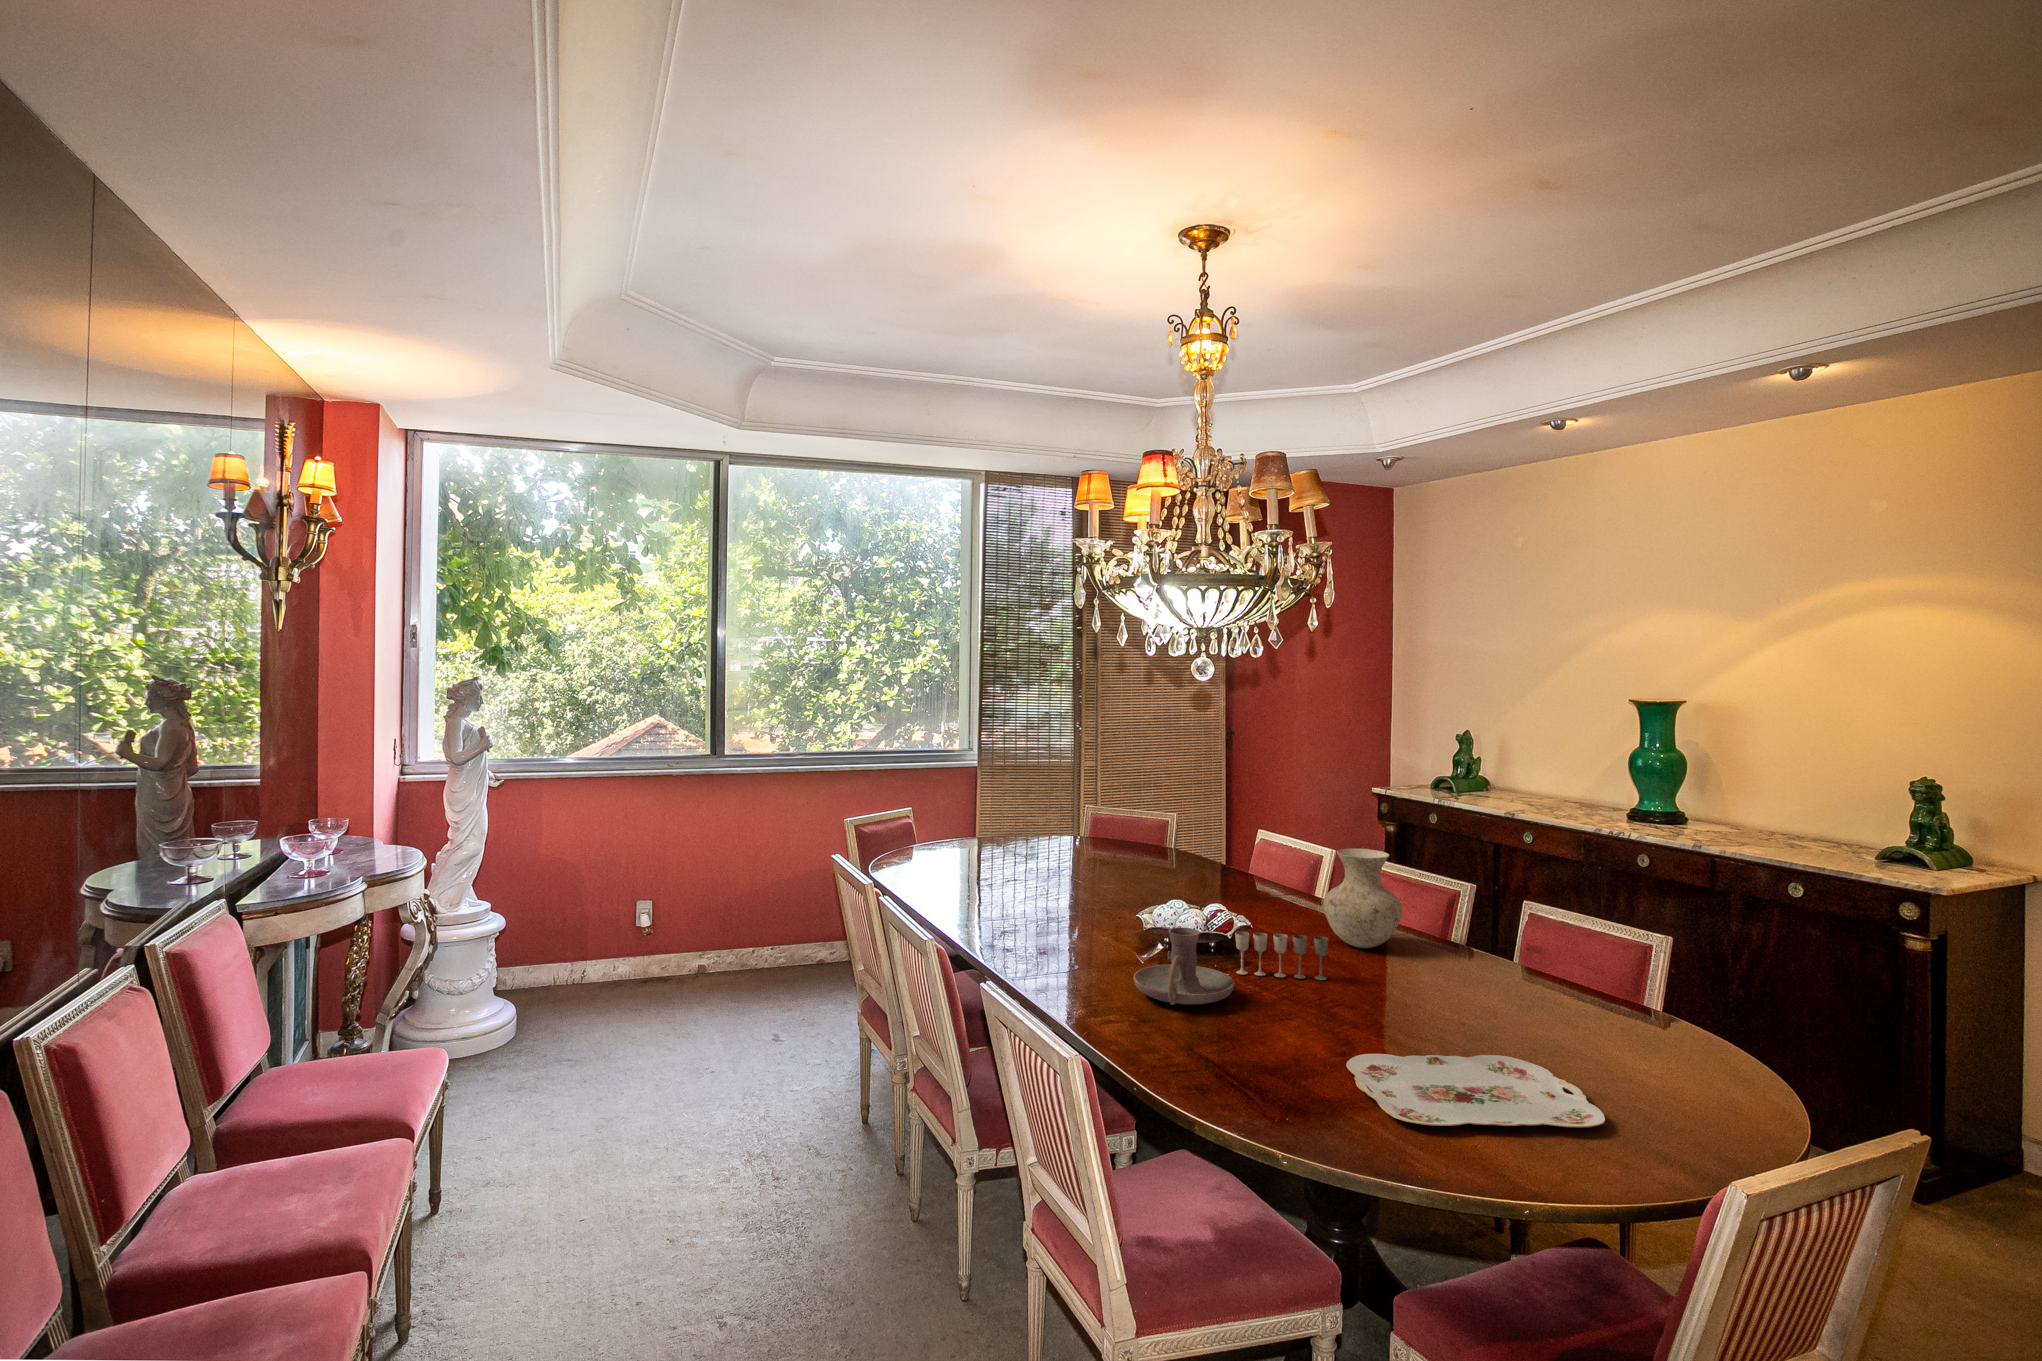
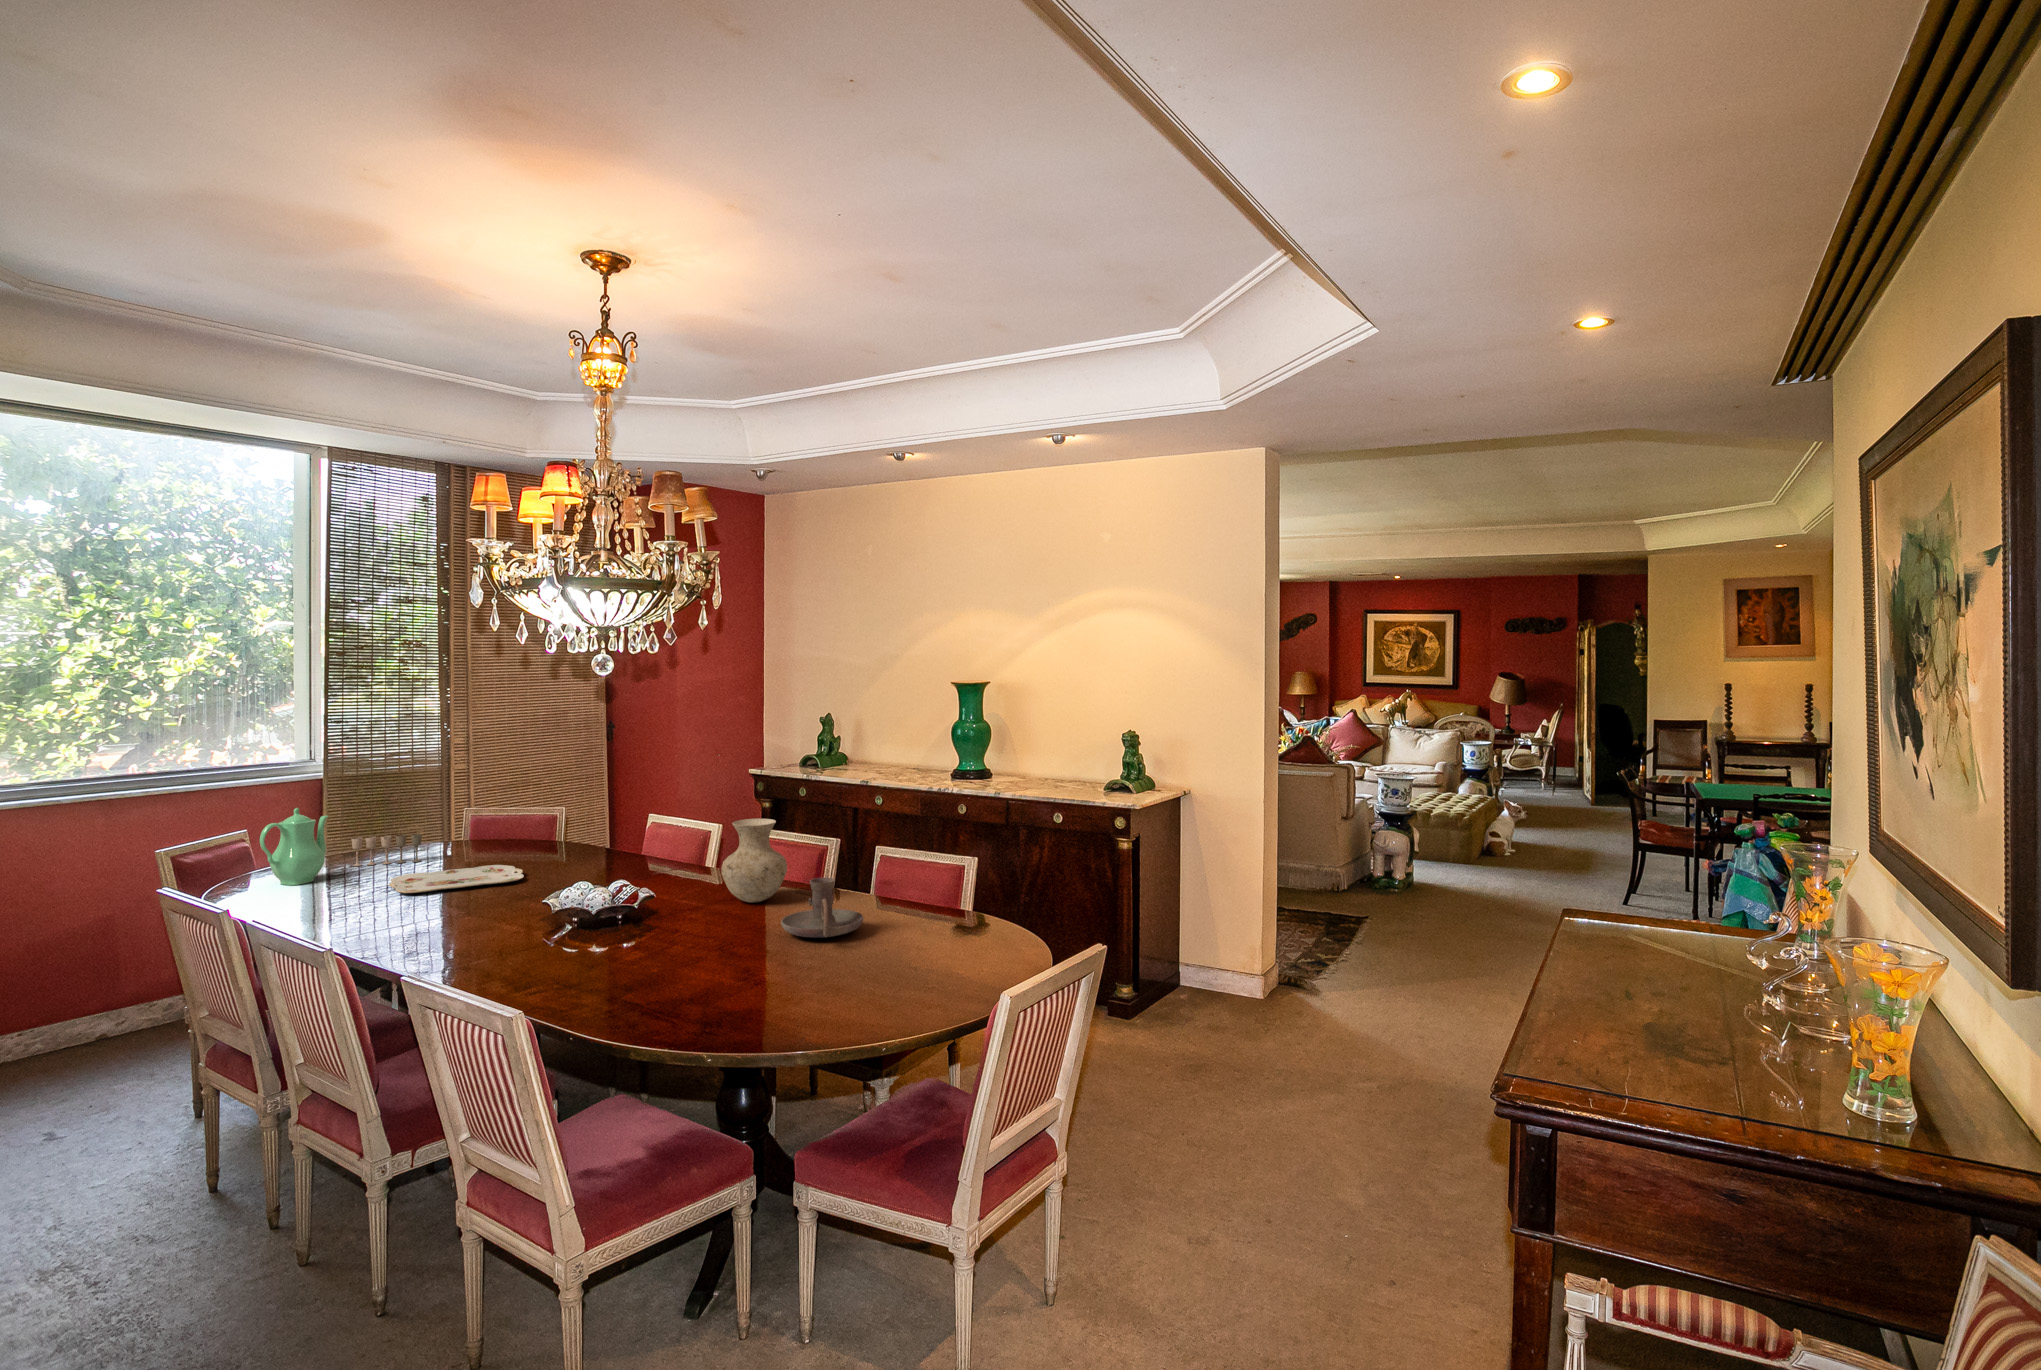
teapot: none [918,791,971,860] -> present [260,808,329,885]
candle holder: present [1134,928,1235,1005] -> present [781,878,863,938]
wine glass: present [1235,931,1328,980] -> present [352,834,422,866]
serving tray: present [1346,1054,1605,1127] -> present [389,865,524,893]

